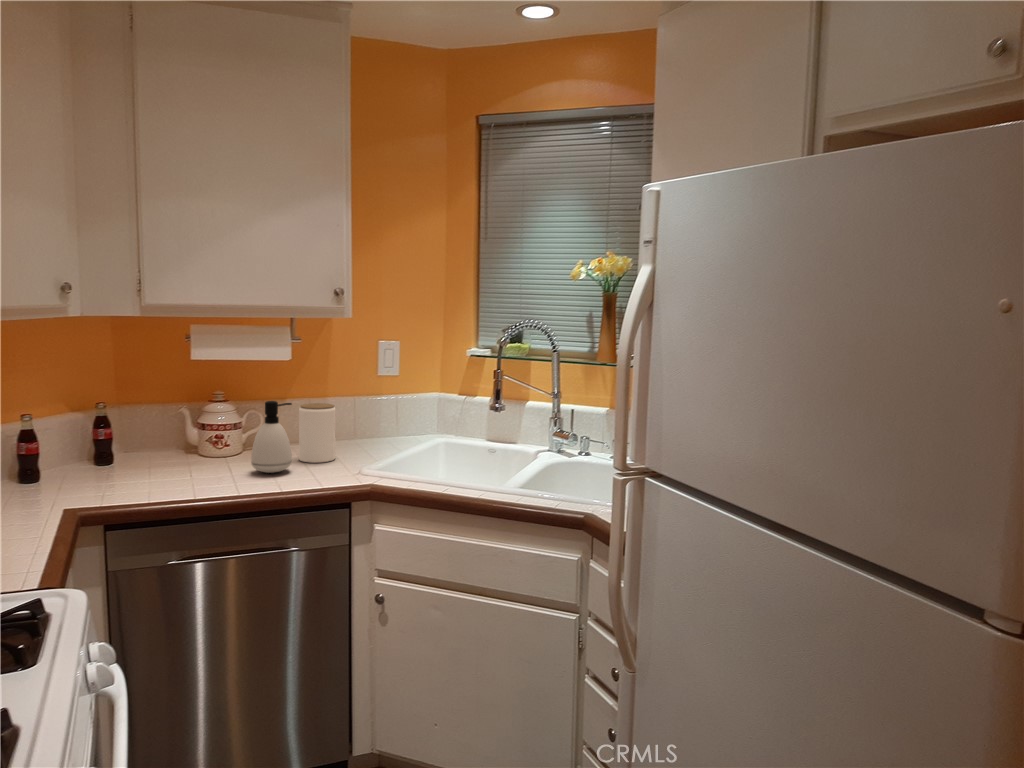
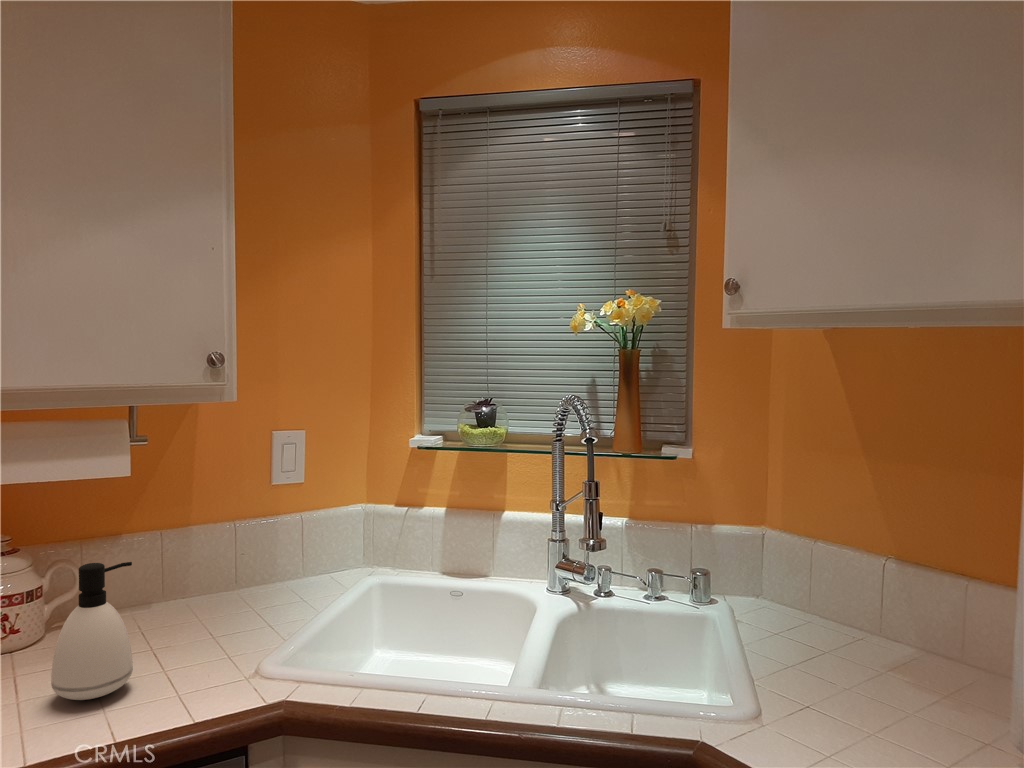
jar: present [299,403,336,462] -> none [145,547,212,657]

